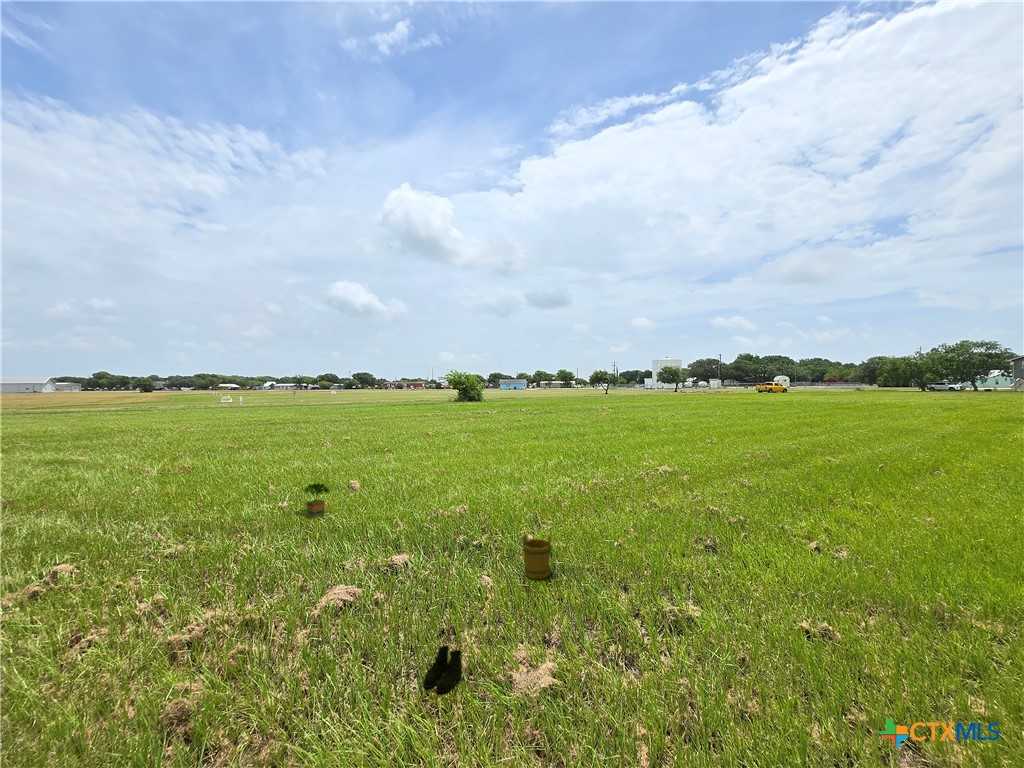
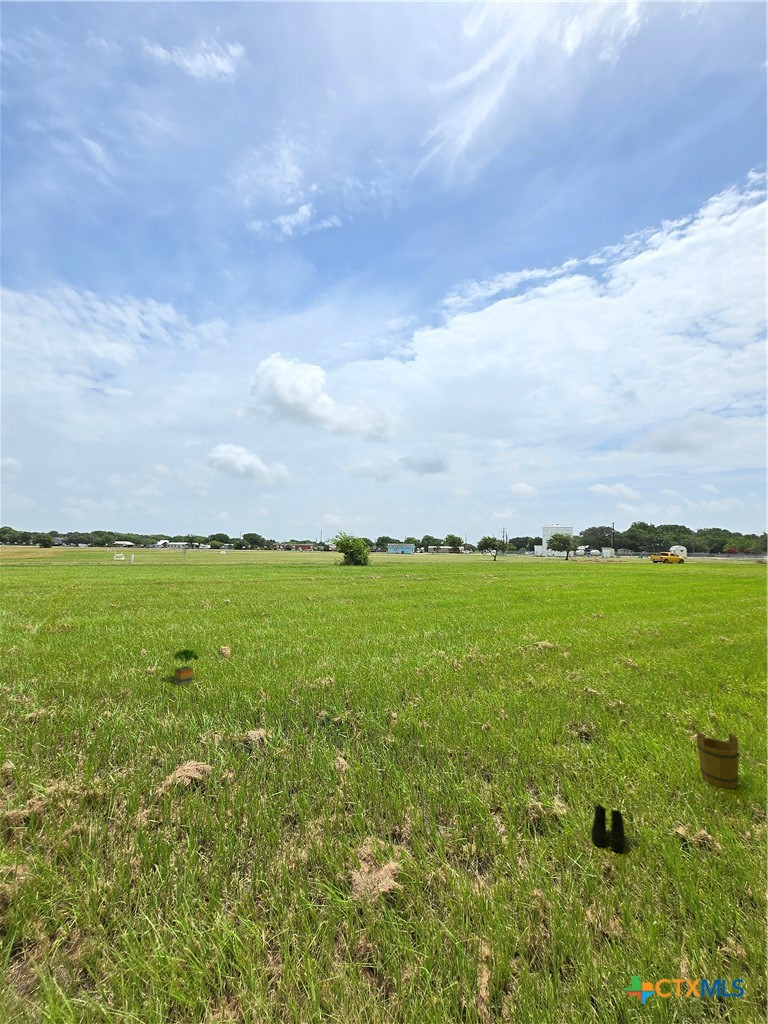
bucket: present [522,533,552,579] -> present [695,731,740,789]
boots: present [423,645,462,693] -> present [592,805,625,852]

